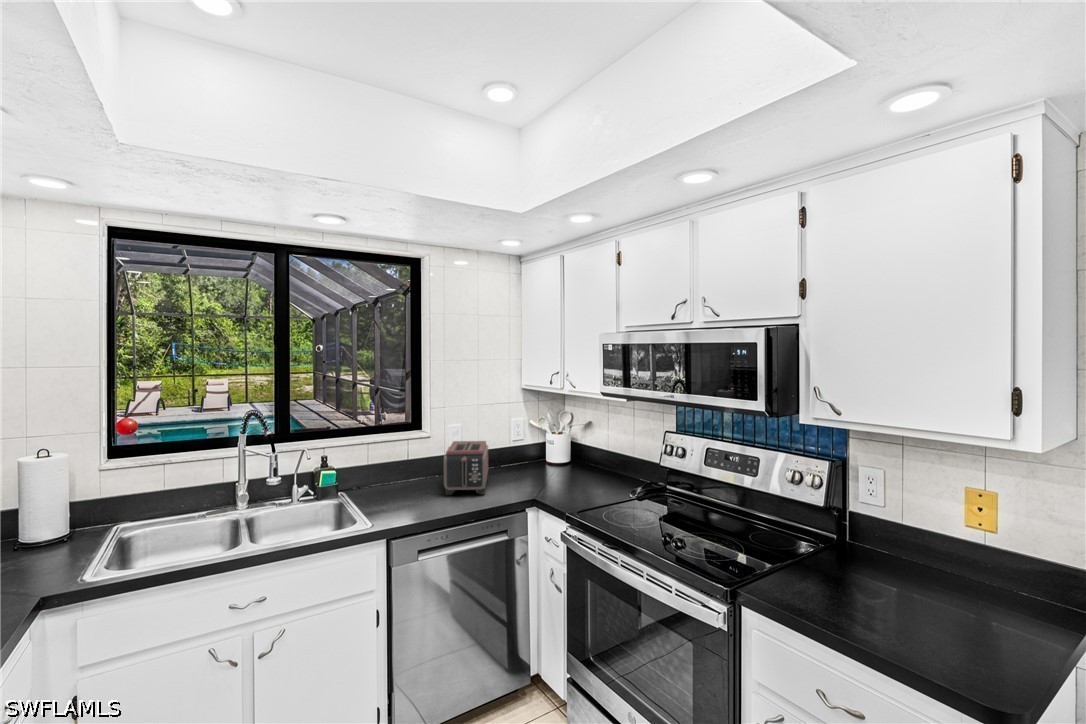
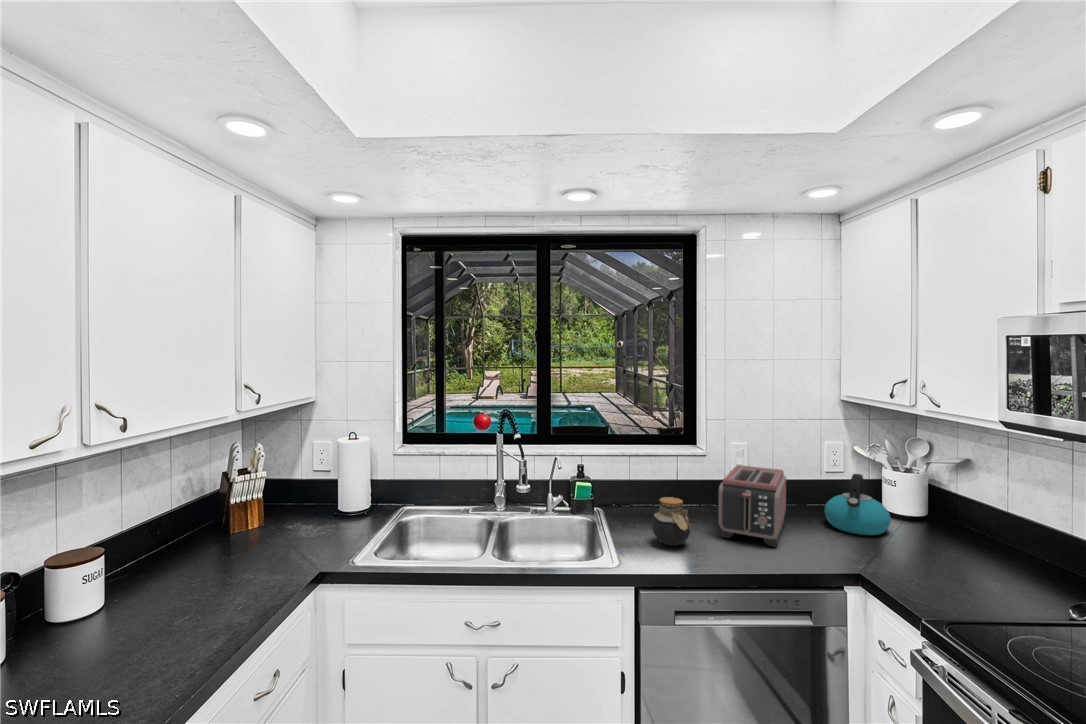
kettle: none [513,438,552,479] -> present [825,474,891,535]
jar: none [395,470,428,507] -> present [652,497,693,546]

